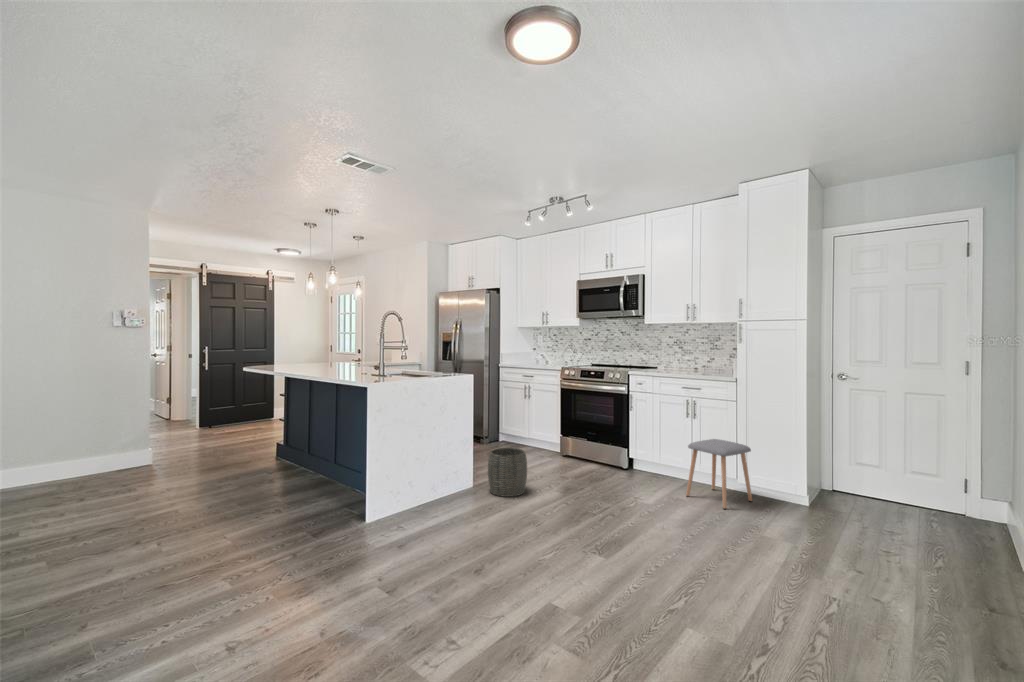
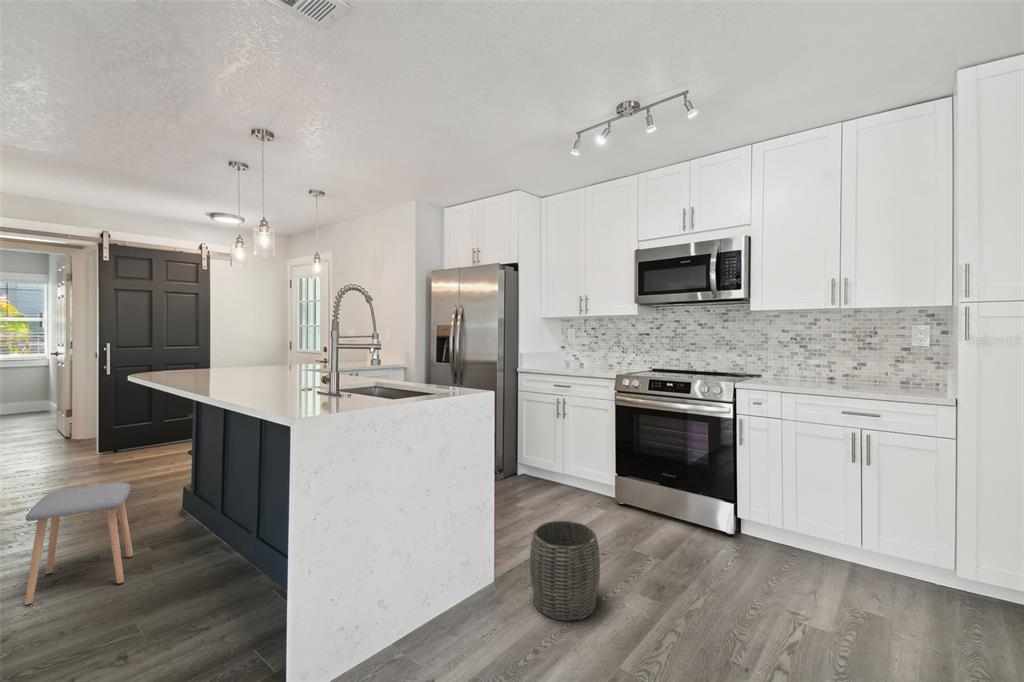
stool: present [686,439,752,509] -> present [25,483,133,606]

